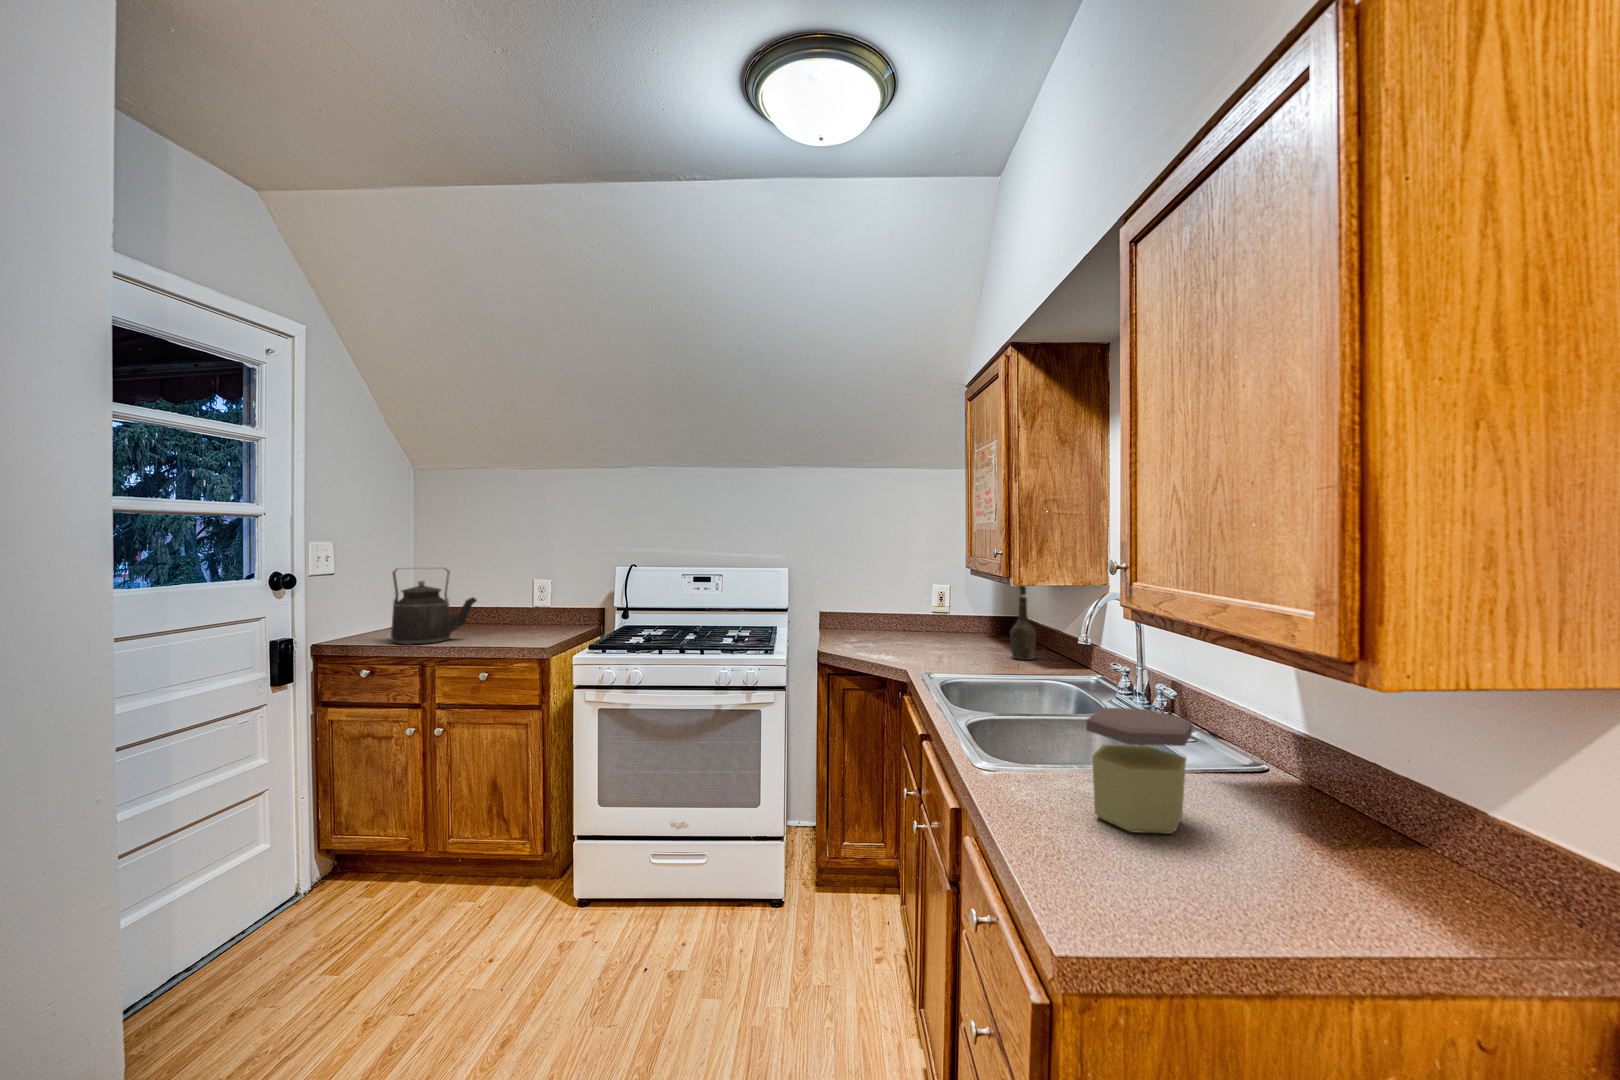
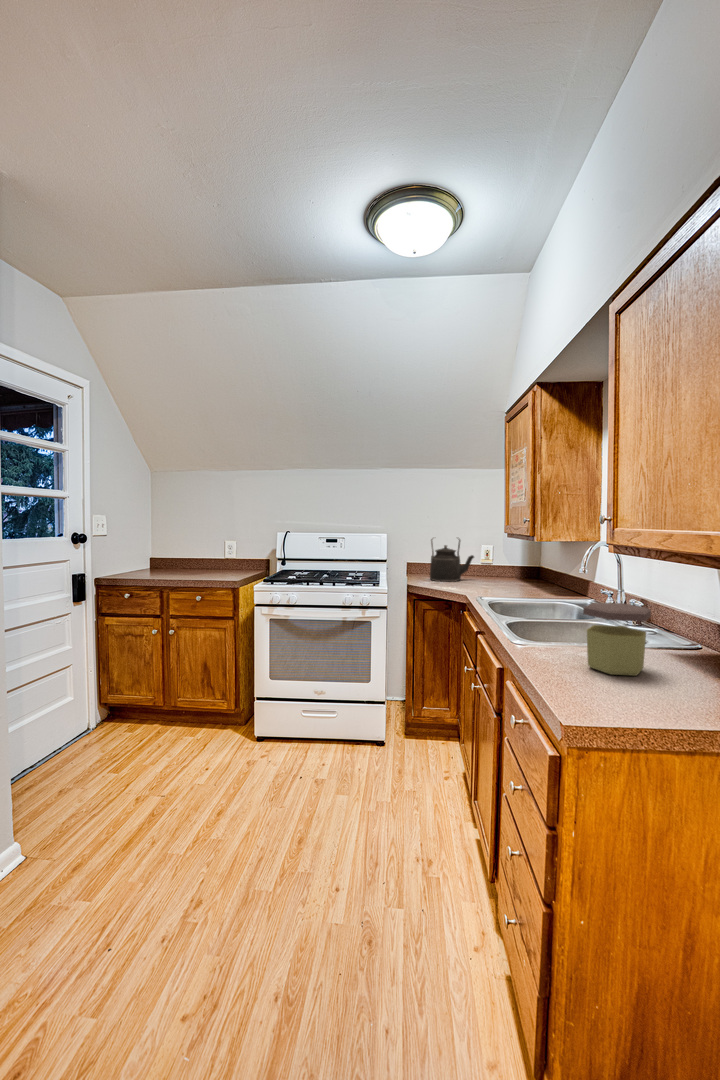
kettle: present [391,568,477,644] -> present [430,538,474,582]
bottle: present [1010,586,1036,660] -> none [533,533,550,592]

